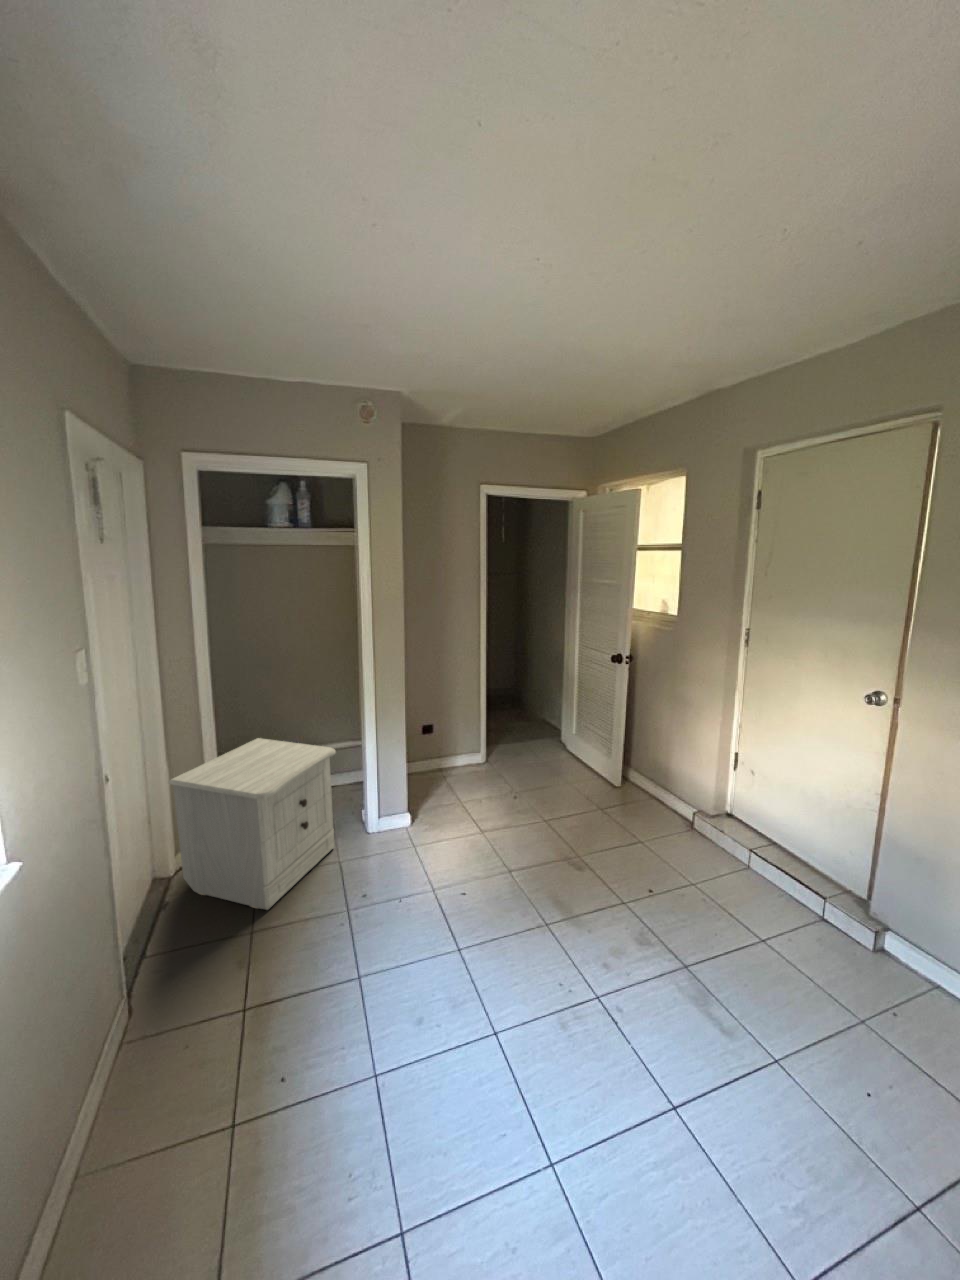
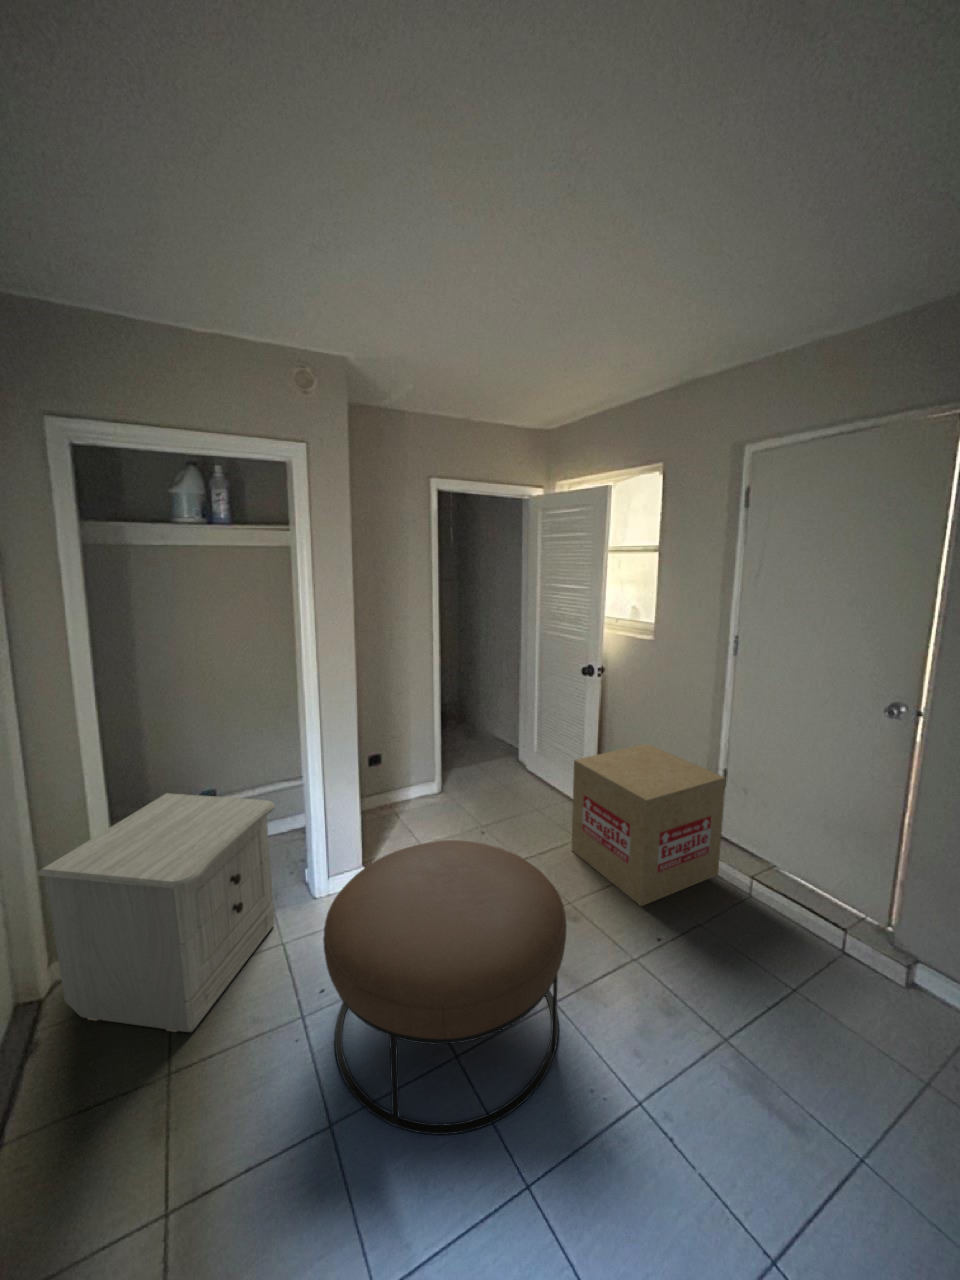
cardboard box: none [590,726,729,864] -> present [572,744,726,906]
ottoman: none [360,788,552,997] -> present [323,840,567,1135]

